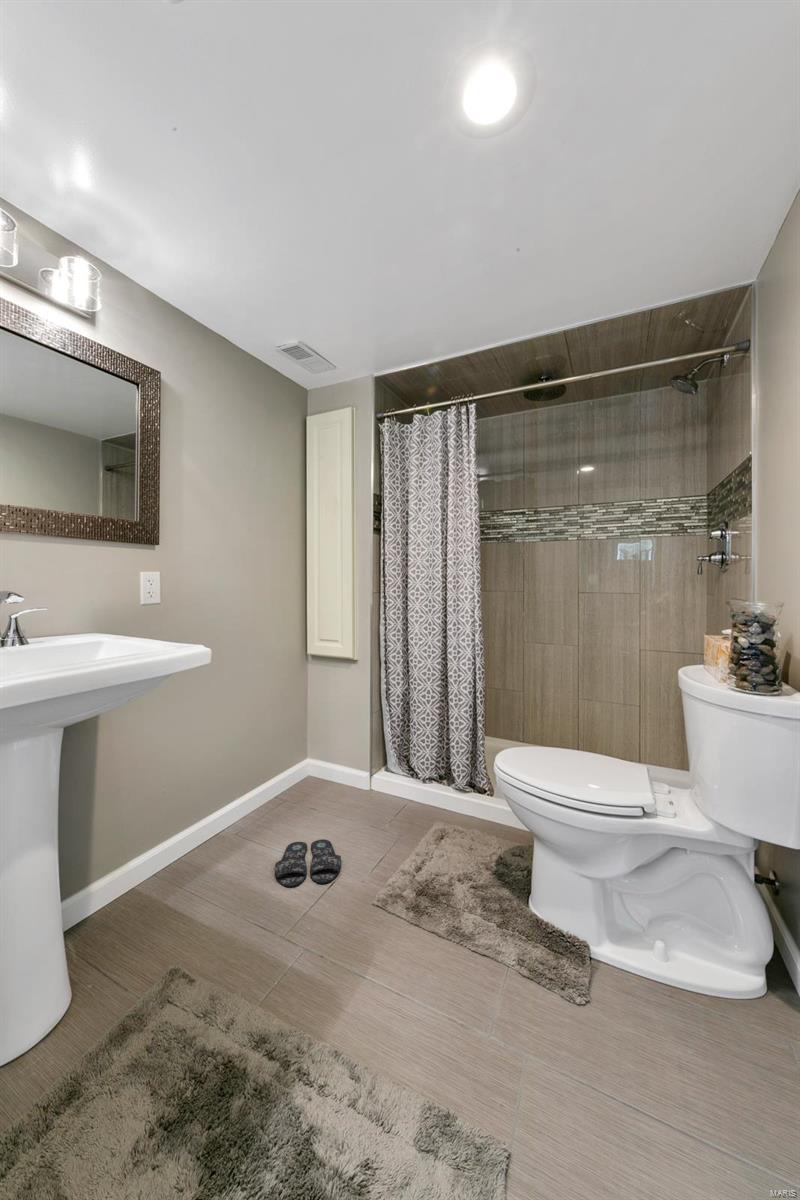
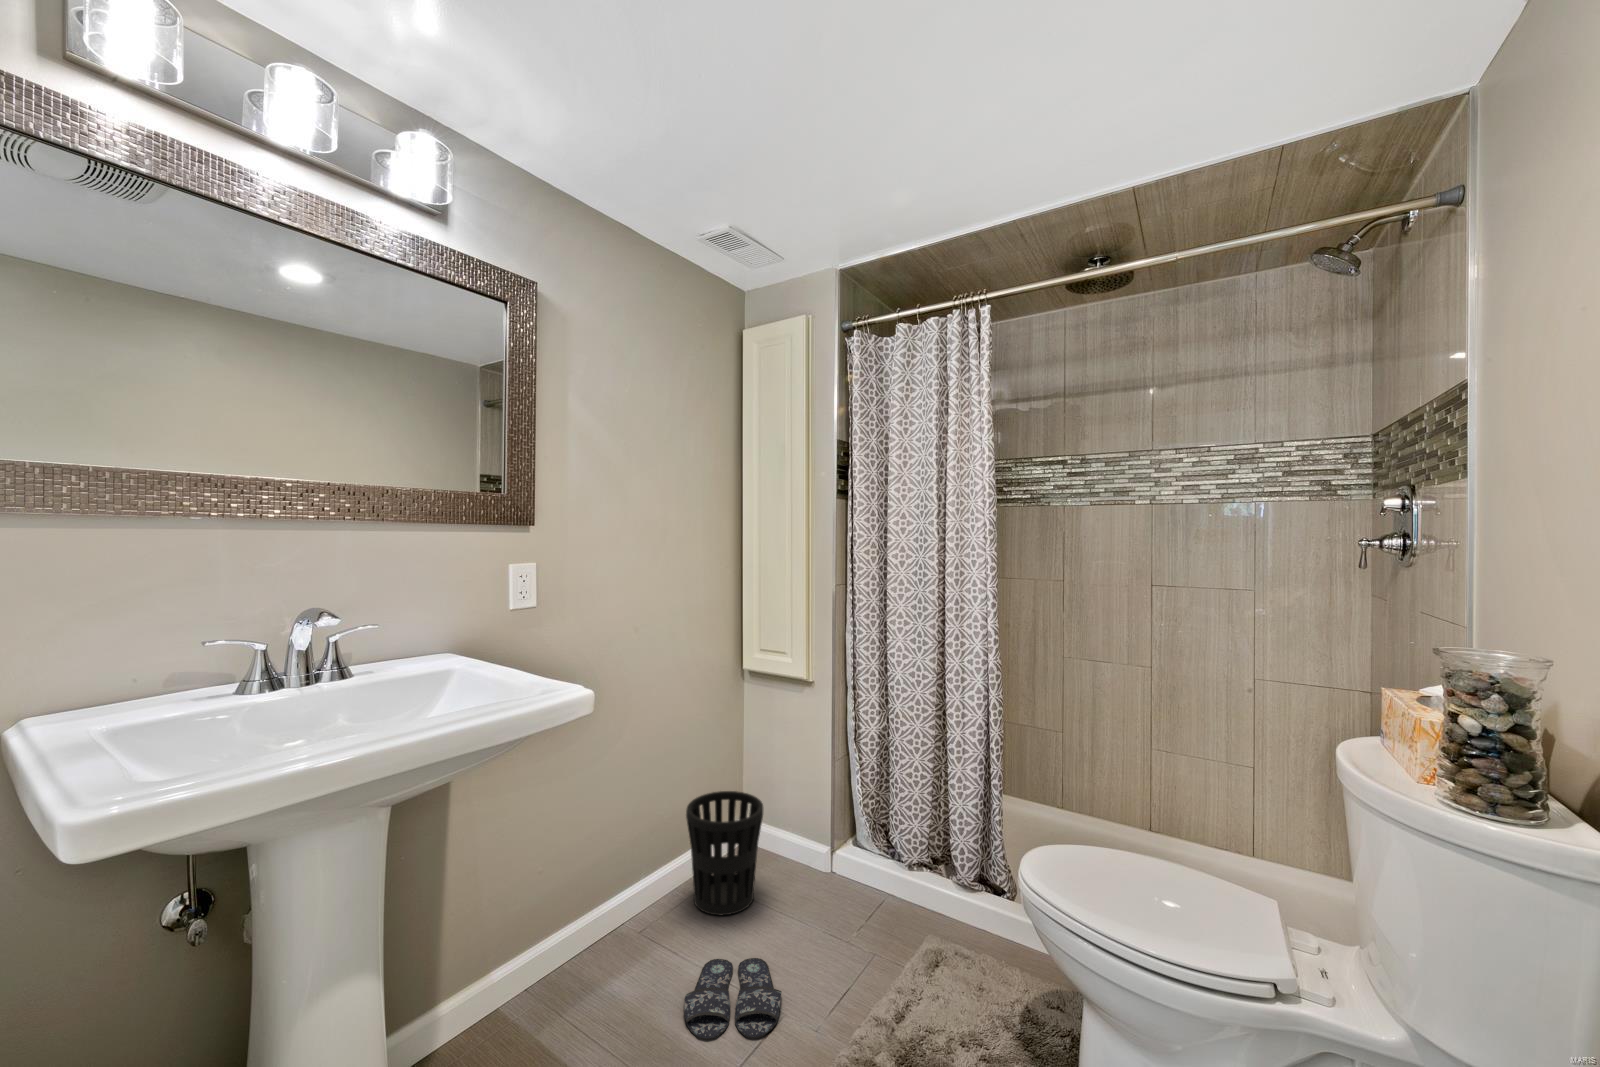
wastebasket: none [272,737,326,817] -> present [686,791,763,915]

